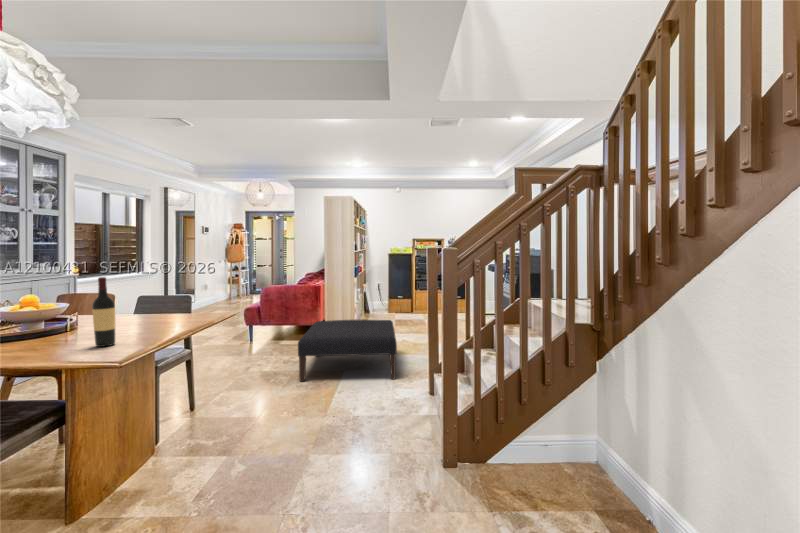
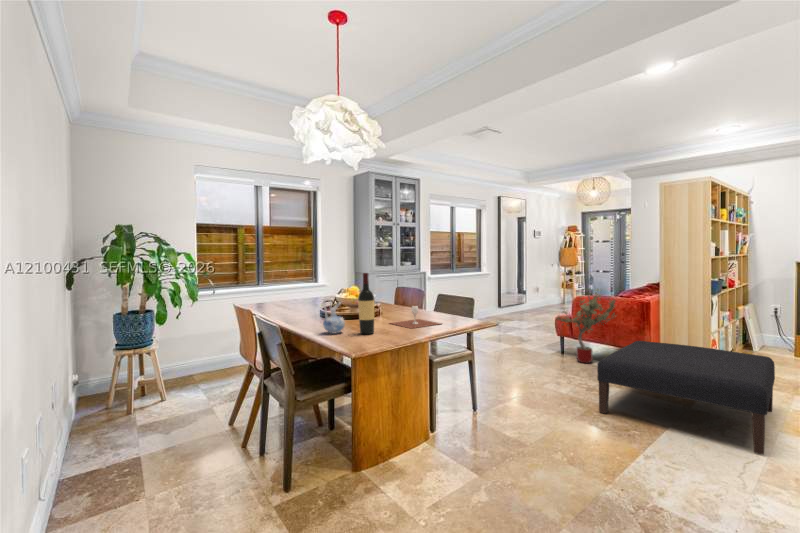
potted tree: none [245,282,298,348] -> present [557,289,615,363]
ceramic pitcher: none [35,310,70,354] -> present [323,298,345,334]
wine glass: none [113,310,182,334] -> present [390,306,441,329]

